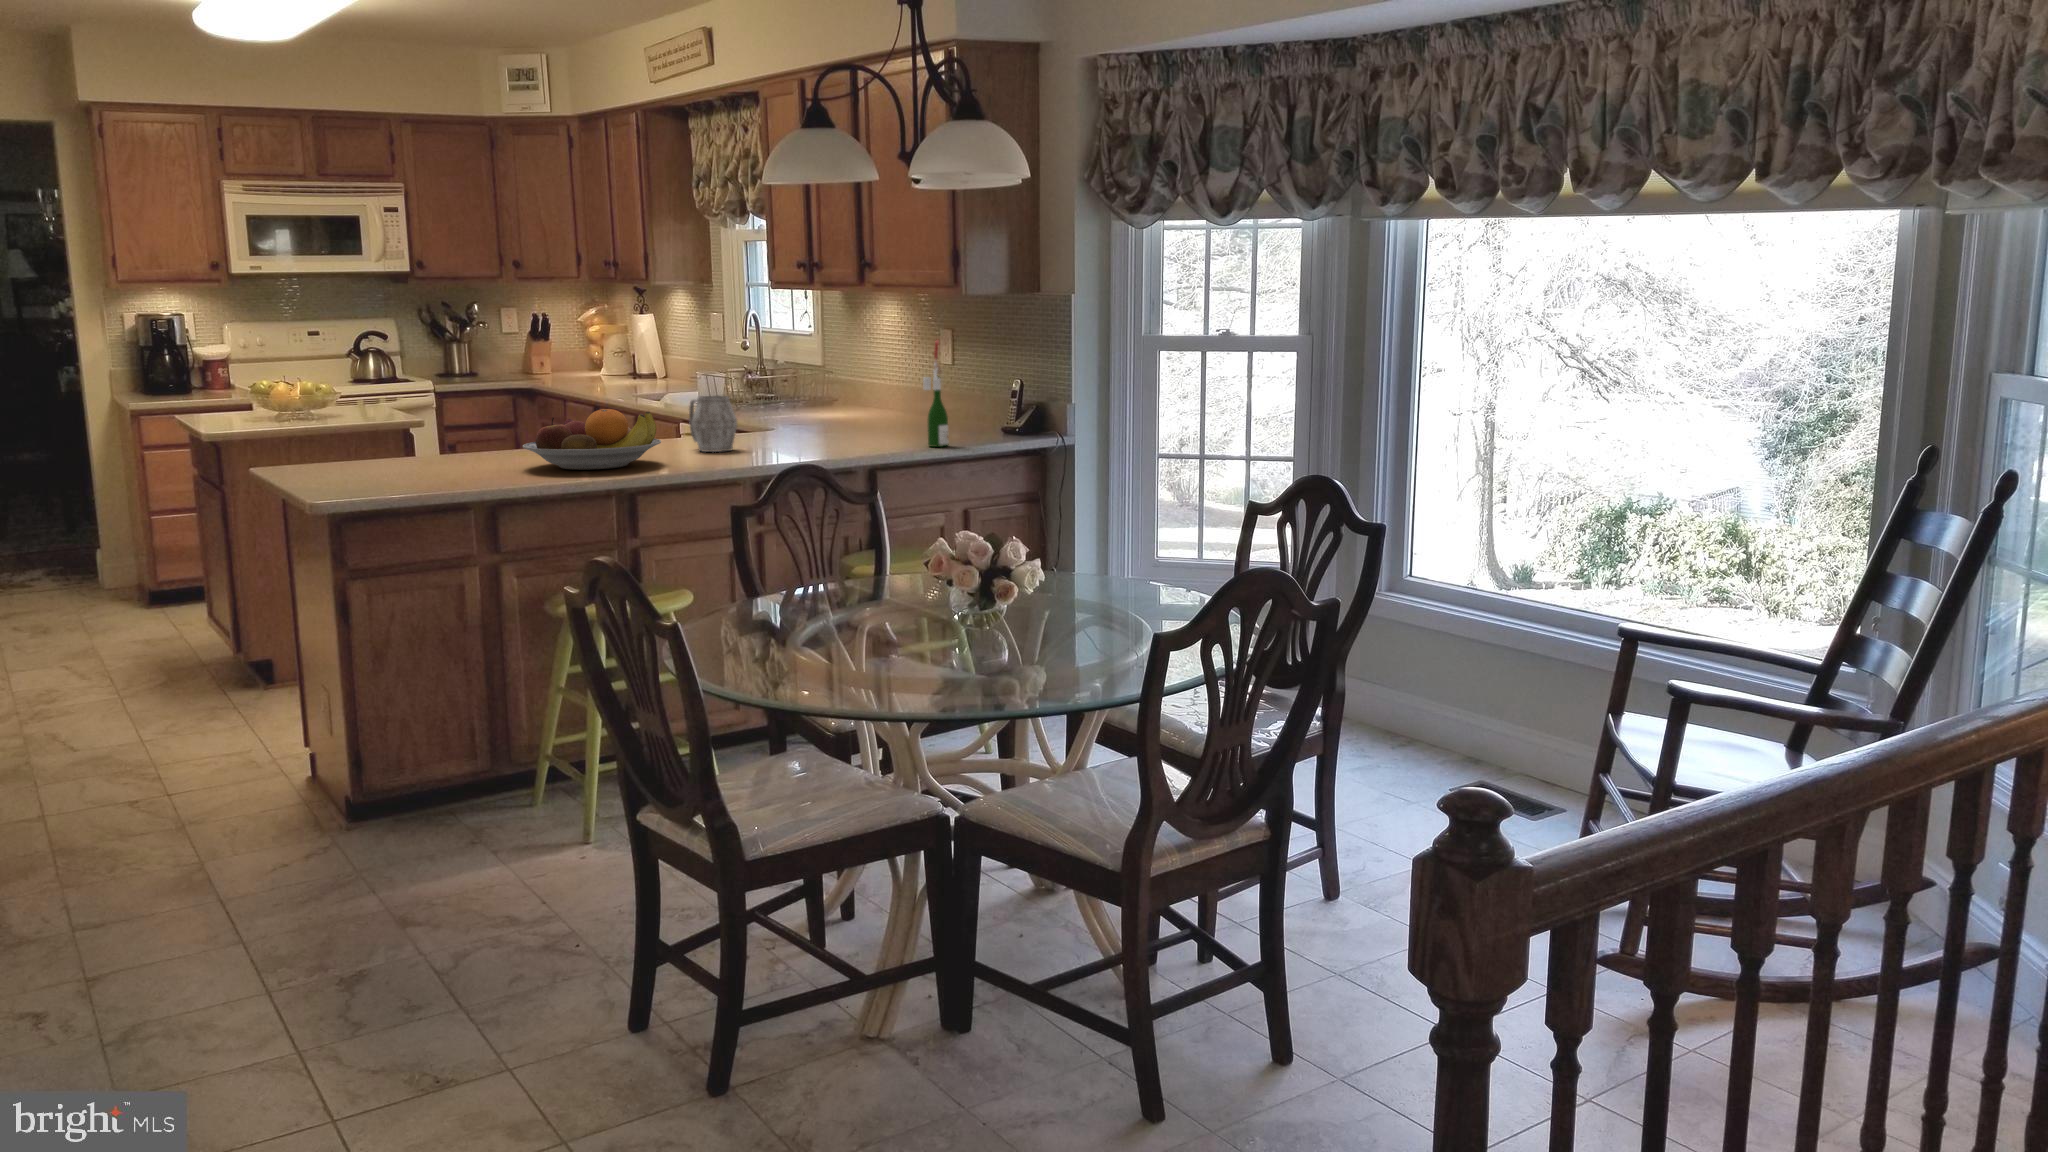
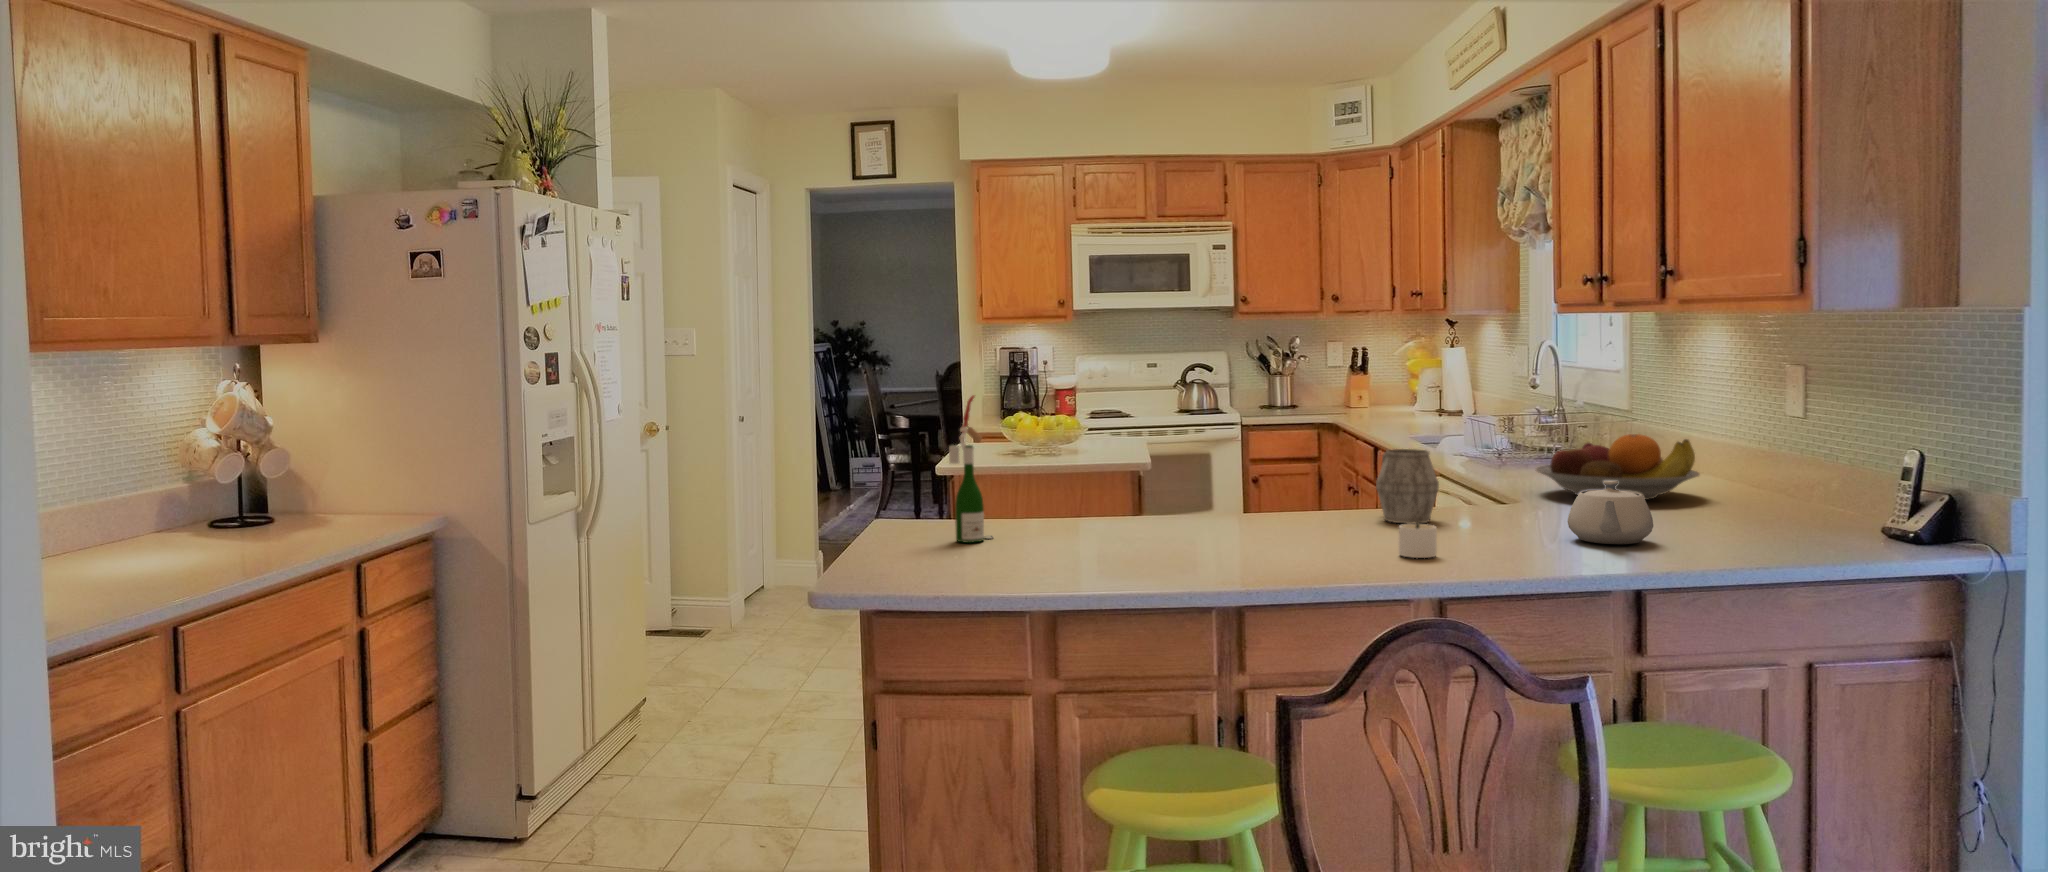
wine bottle: present [923,340,948,447] -> present [949,395,993,543]
fruit bowl: present [522,409,661,470] -> present [1536,434,1700,500]
teapot: none [834,409,887,452] -> present [1568,481,1653,544]
candle: none [739,443,777,467] -> present [1399,522,1437,558]

